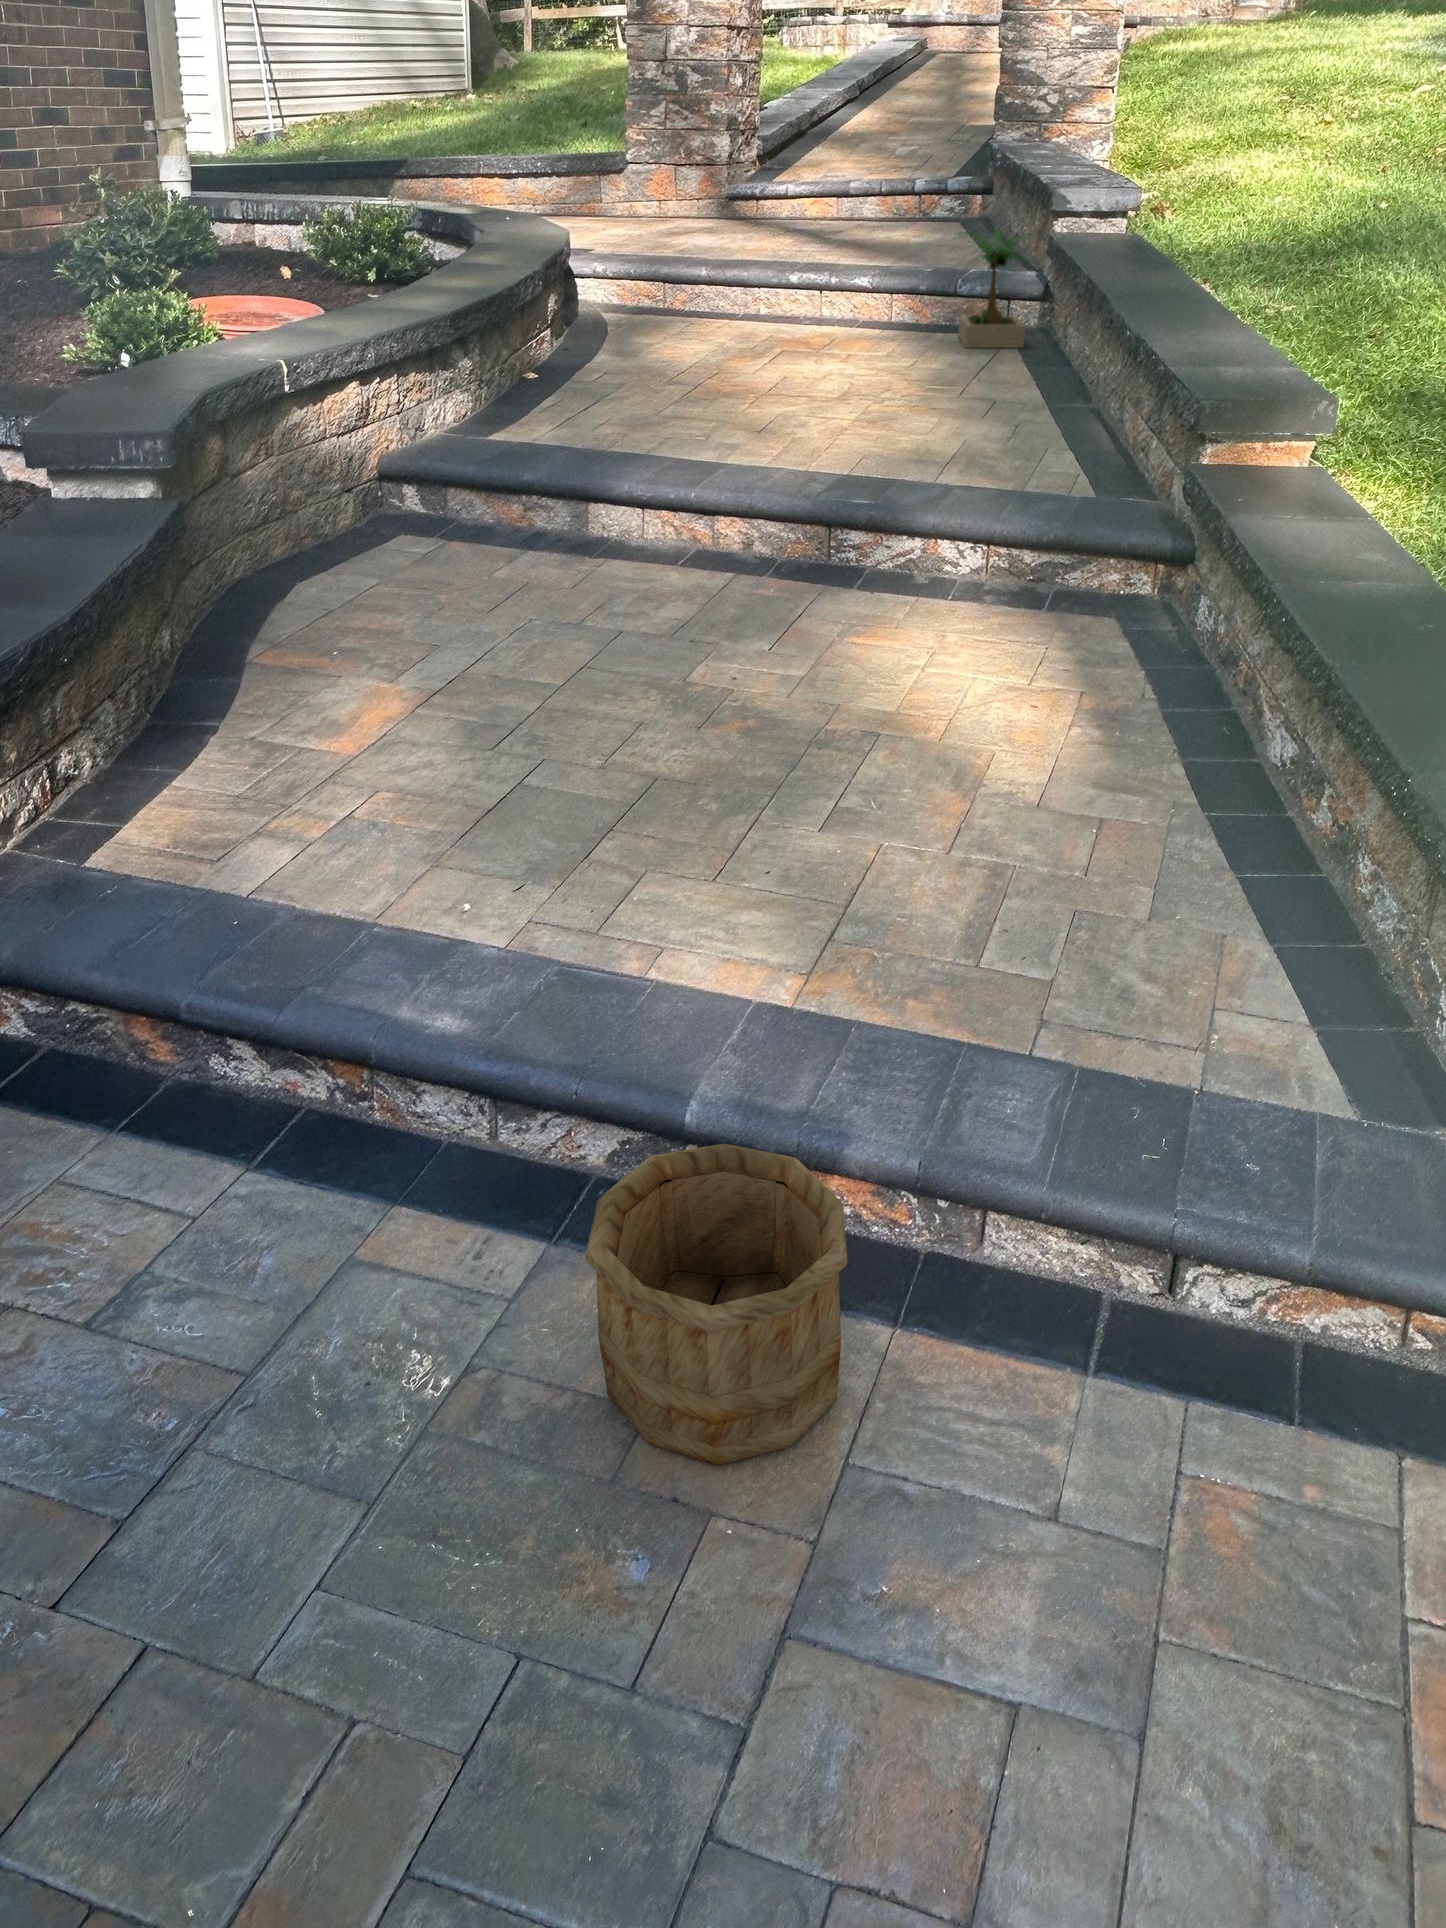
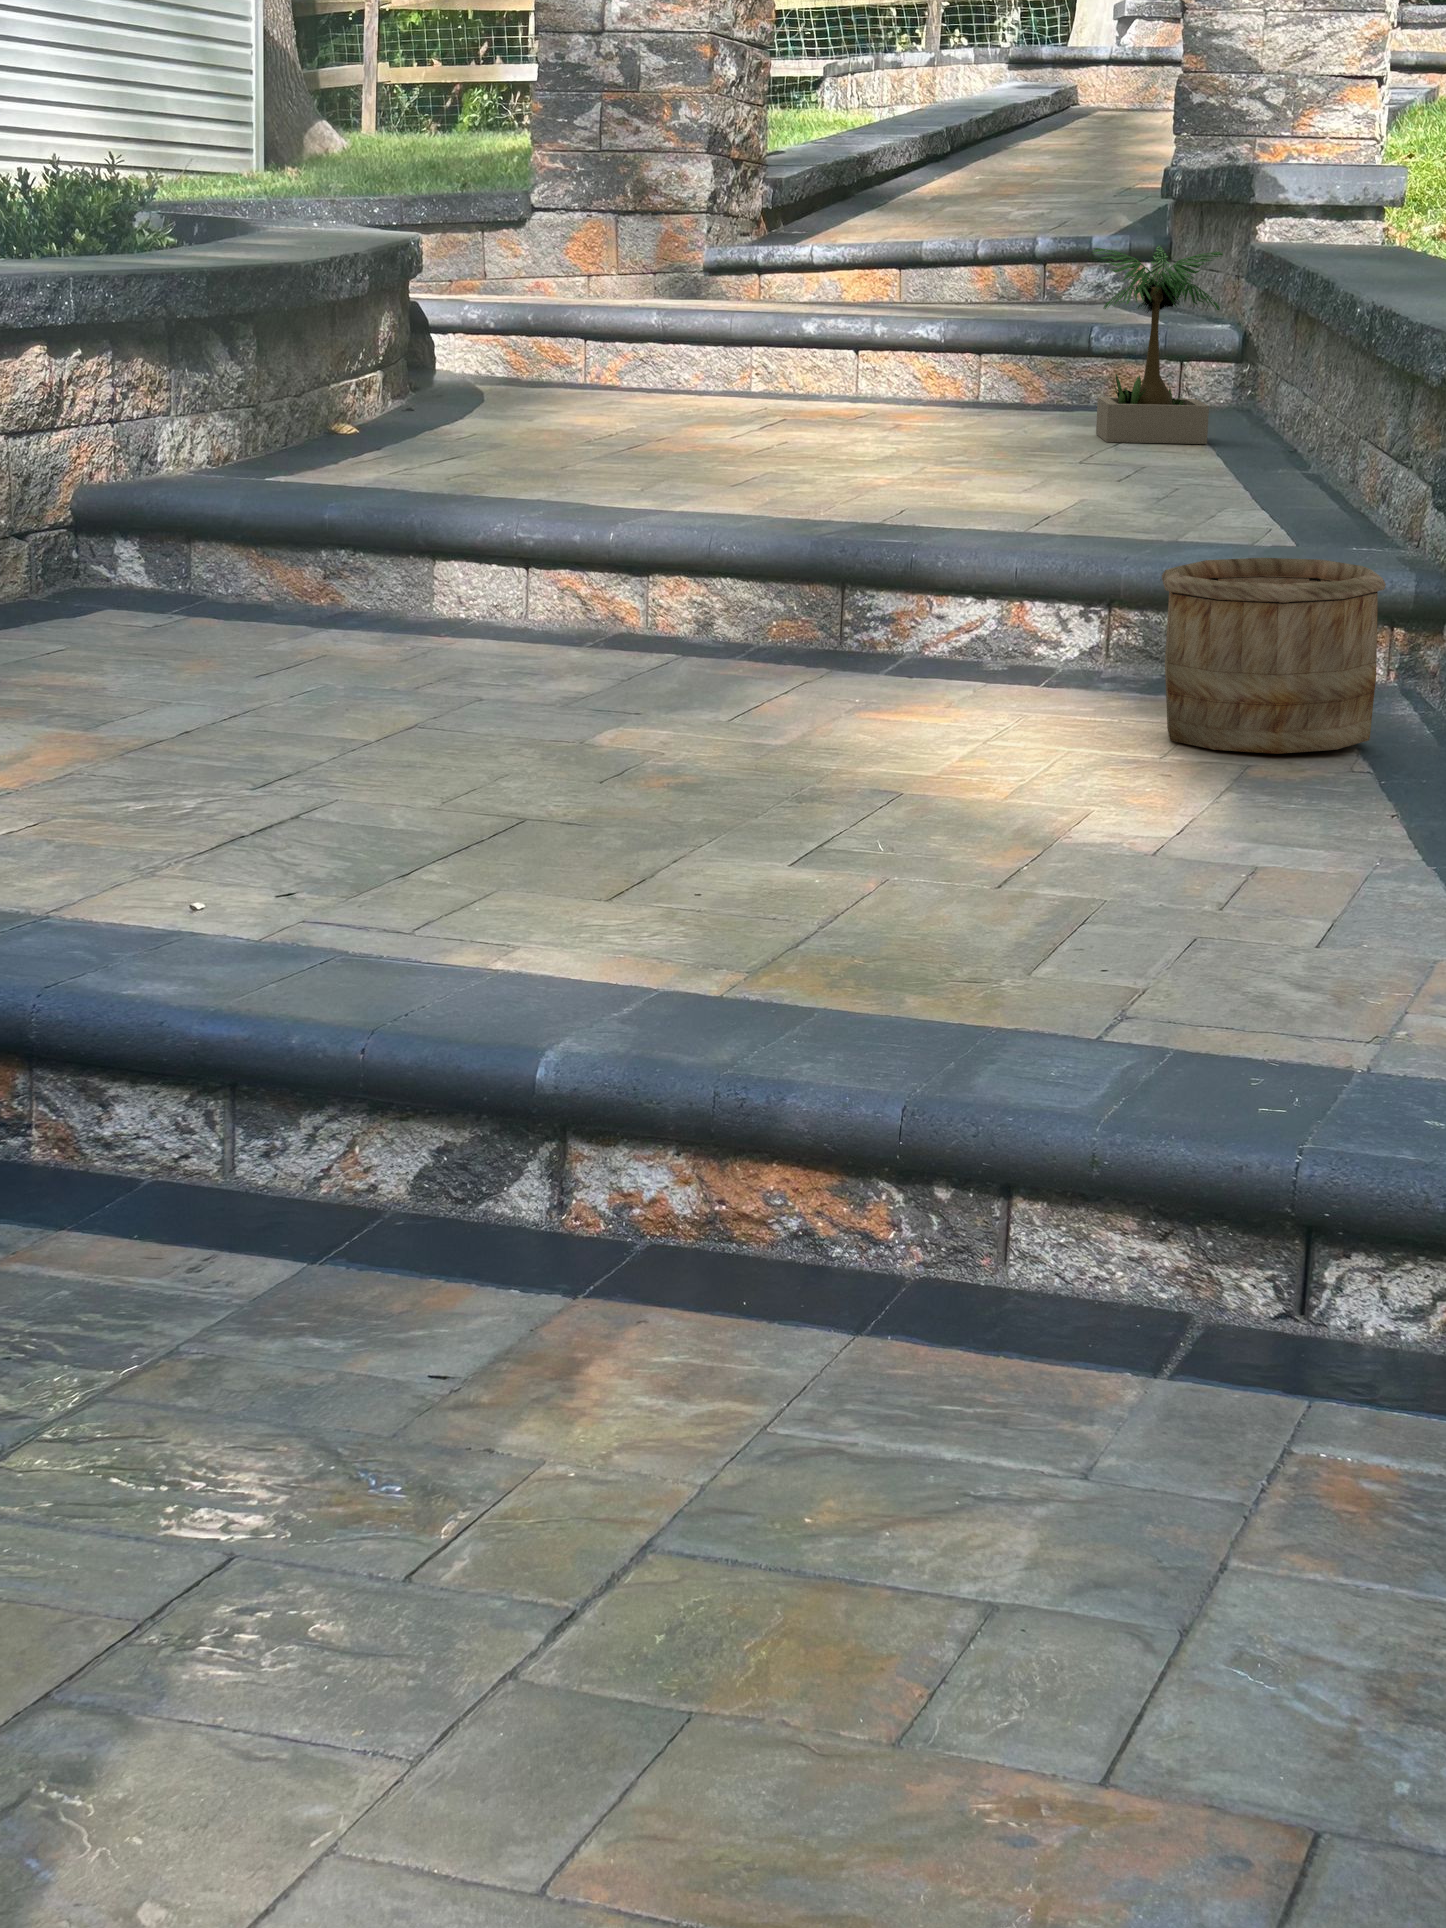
wooden bucket: present [585,1144,847,1465] -> present [1162,558,1386,754]

